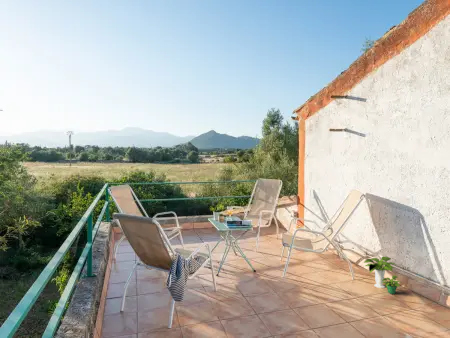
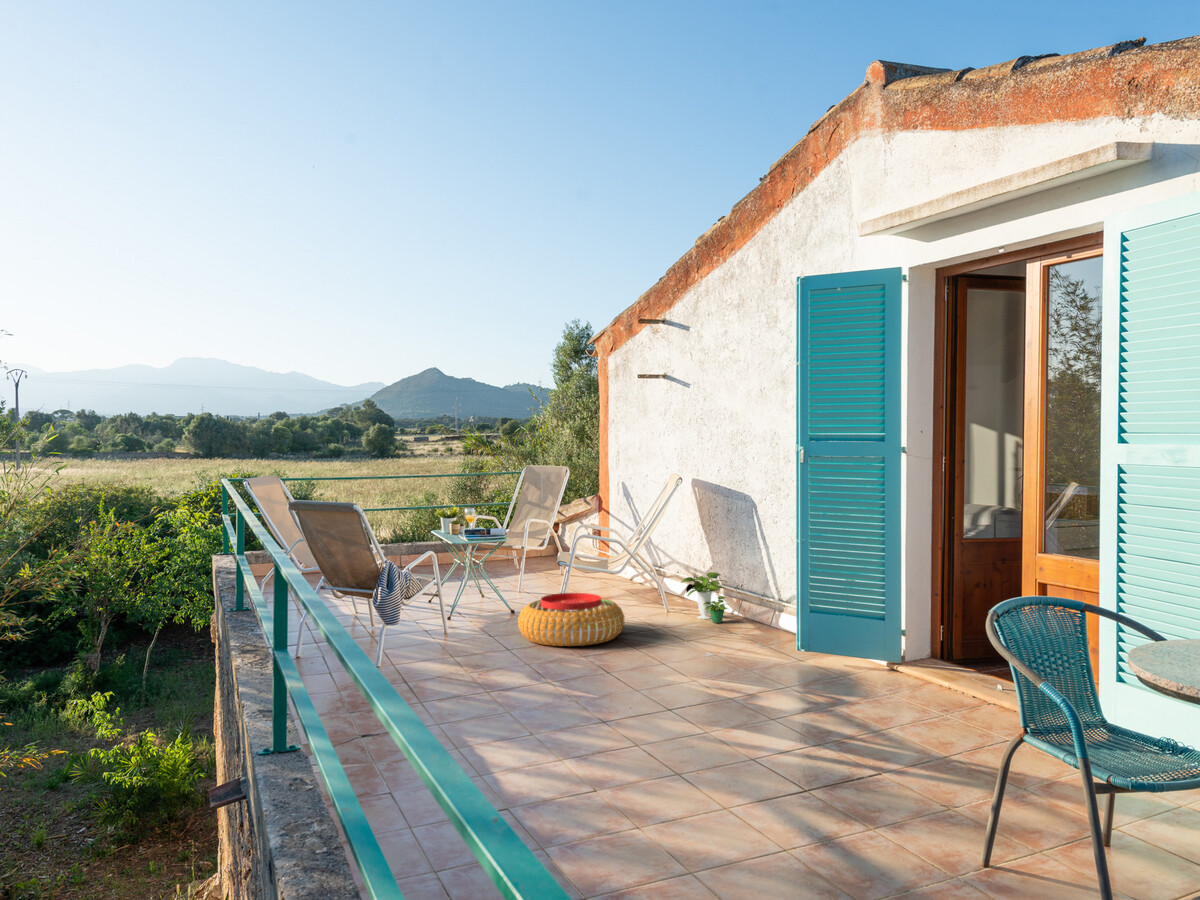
pouf: none [261,271,334,318] -> present [518,593,625,646]

